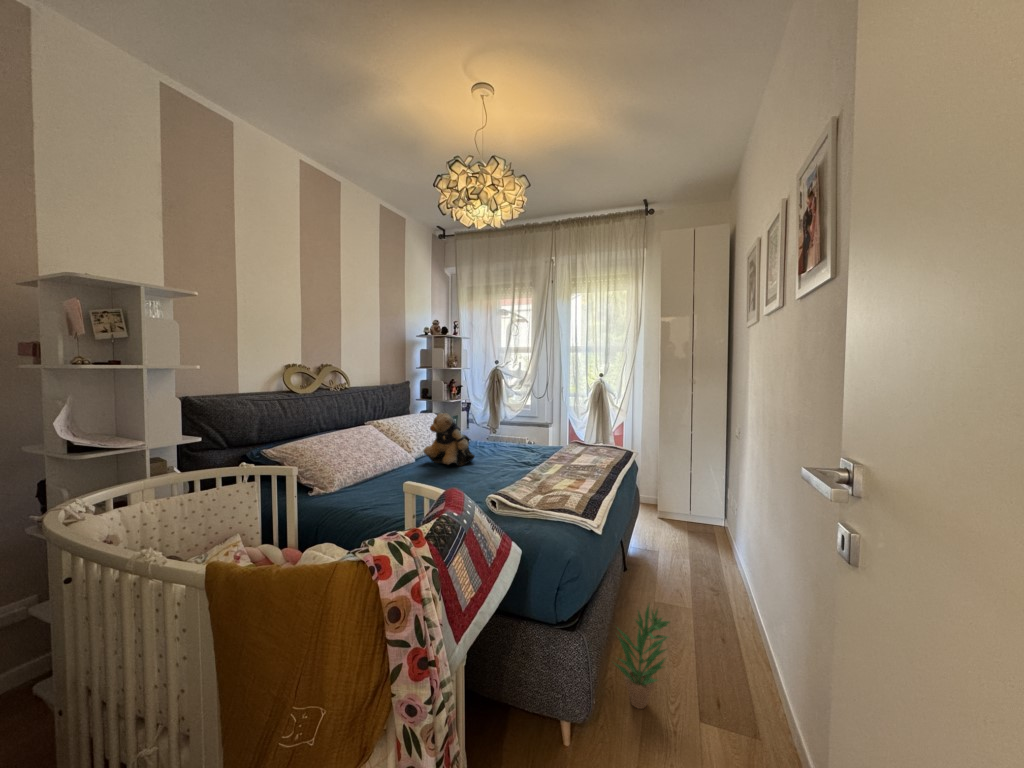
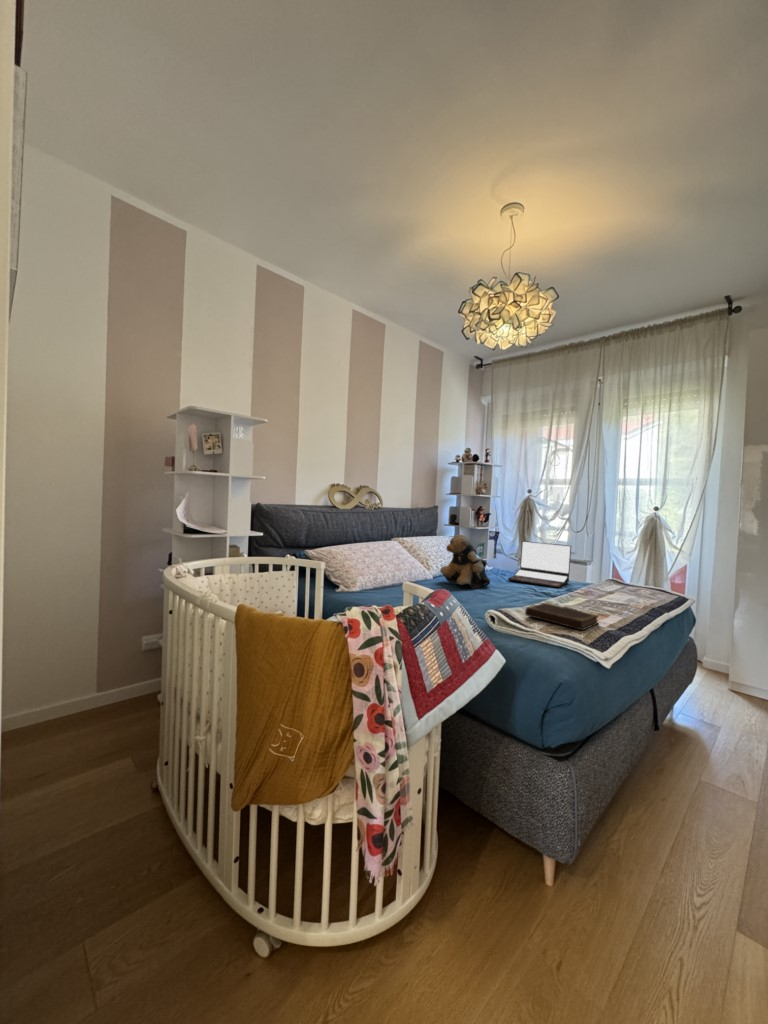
laptop: none [489,413,541,455] -> present [508,541,571,588]
notebook: none [520,476,582,499] -> present [525,603,598,630]
potted plant: present [615,605,670,709] -> none [613,761,699,885]

